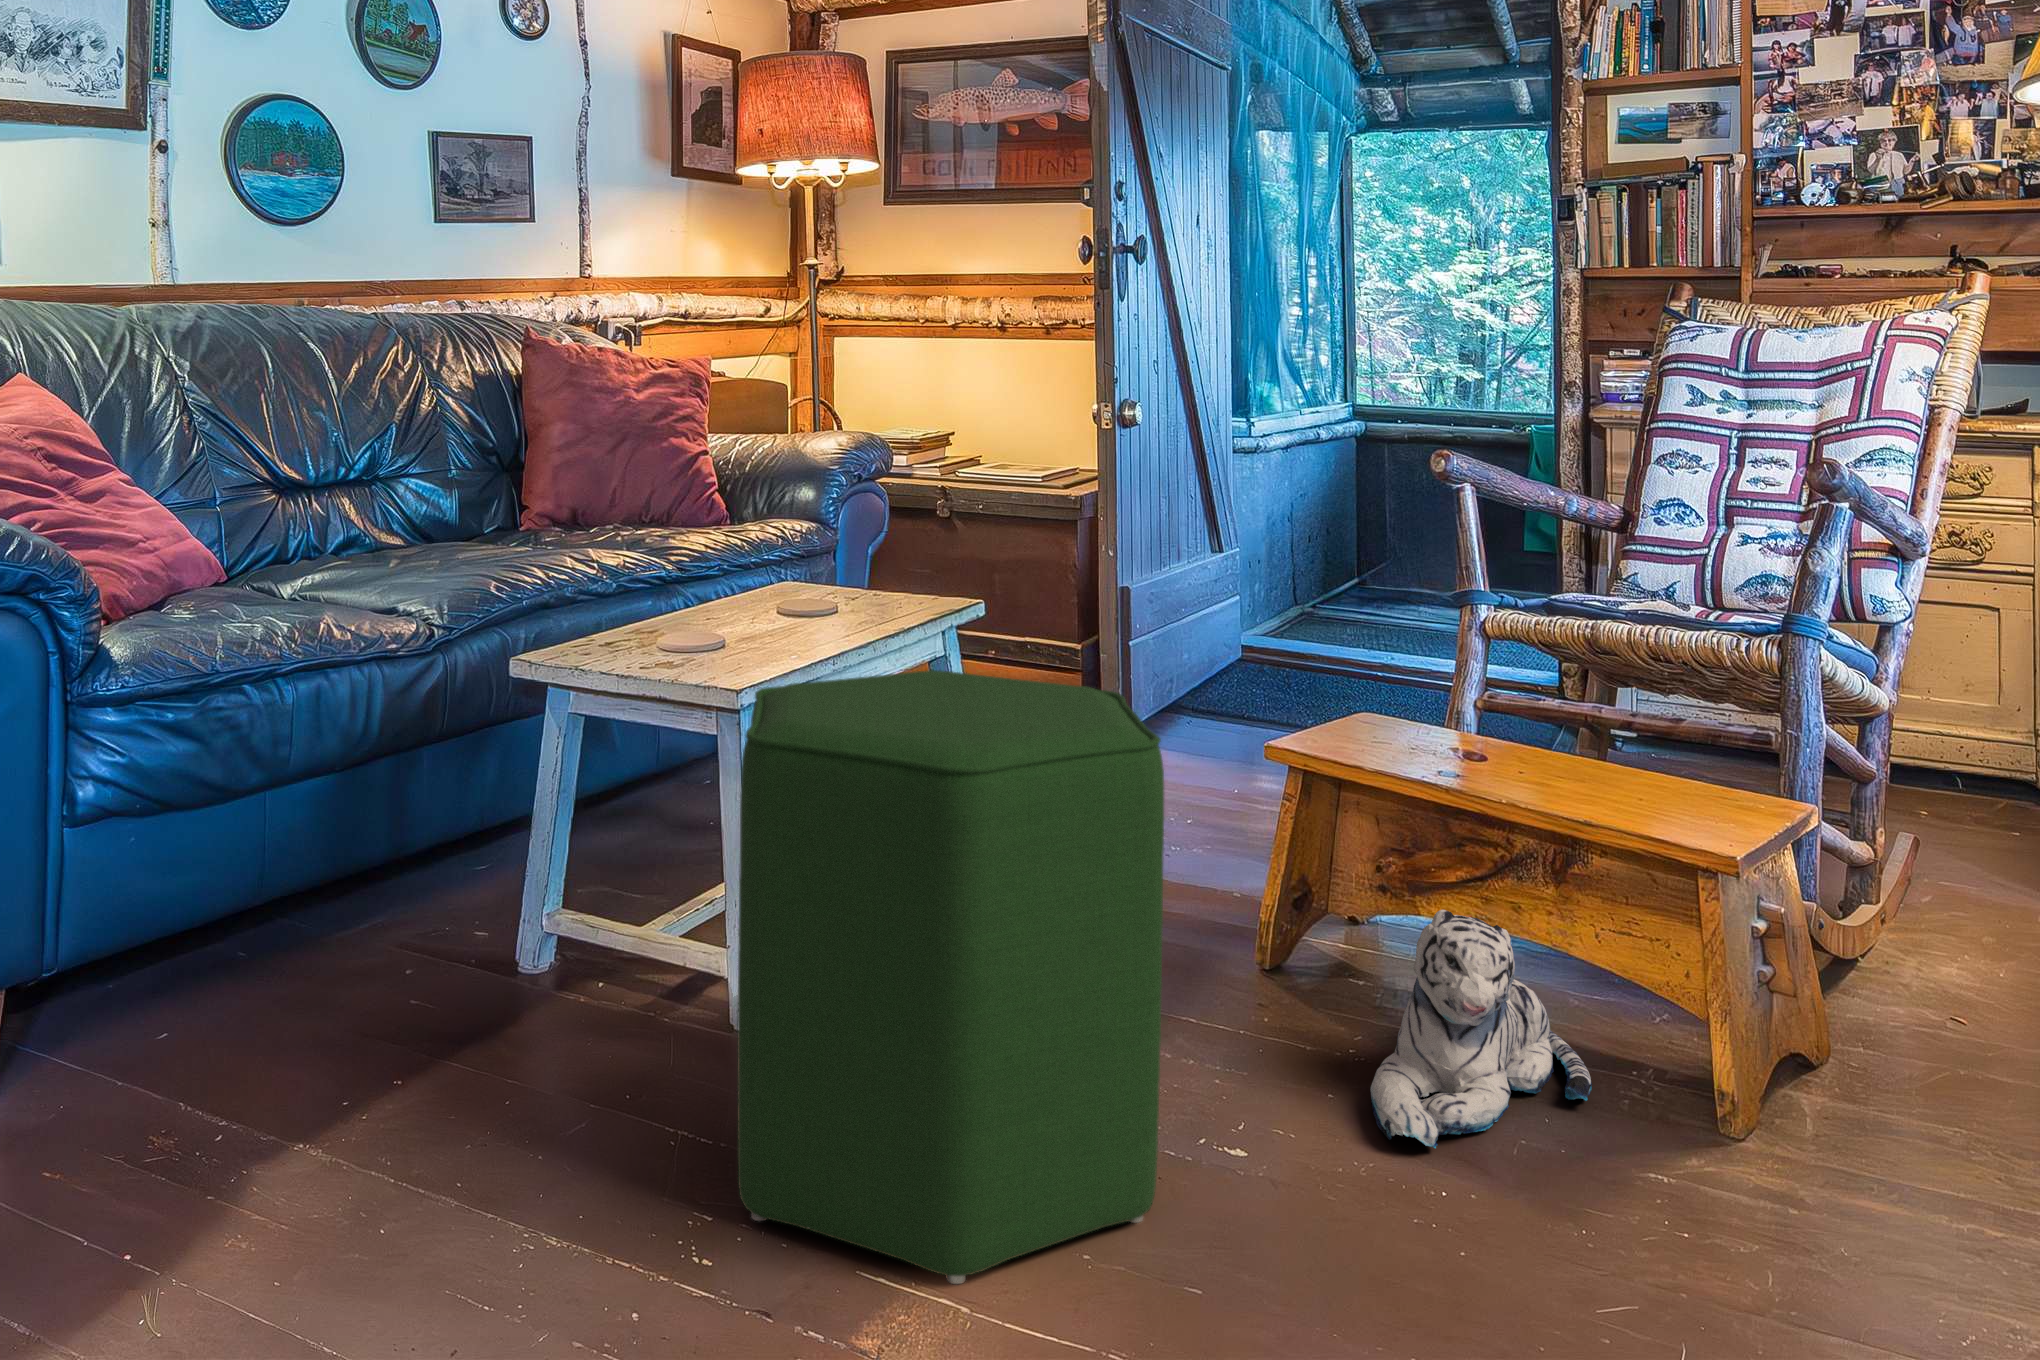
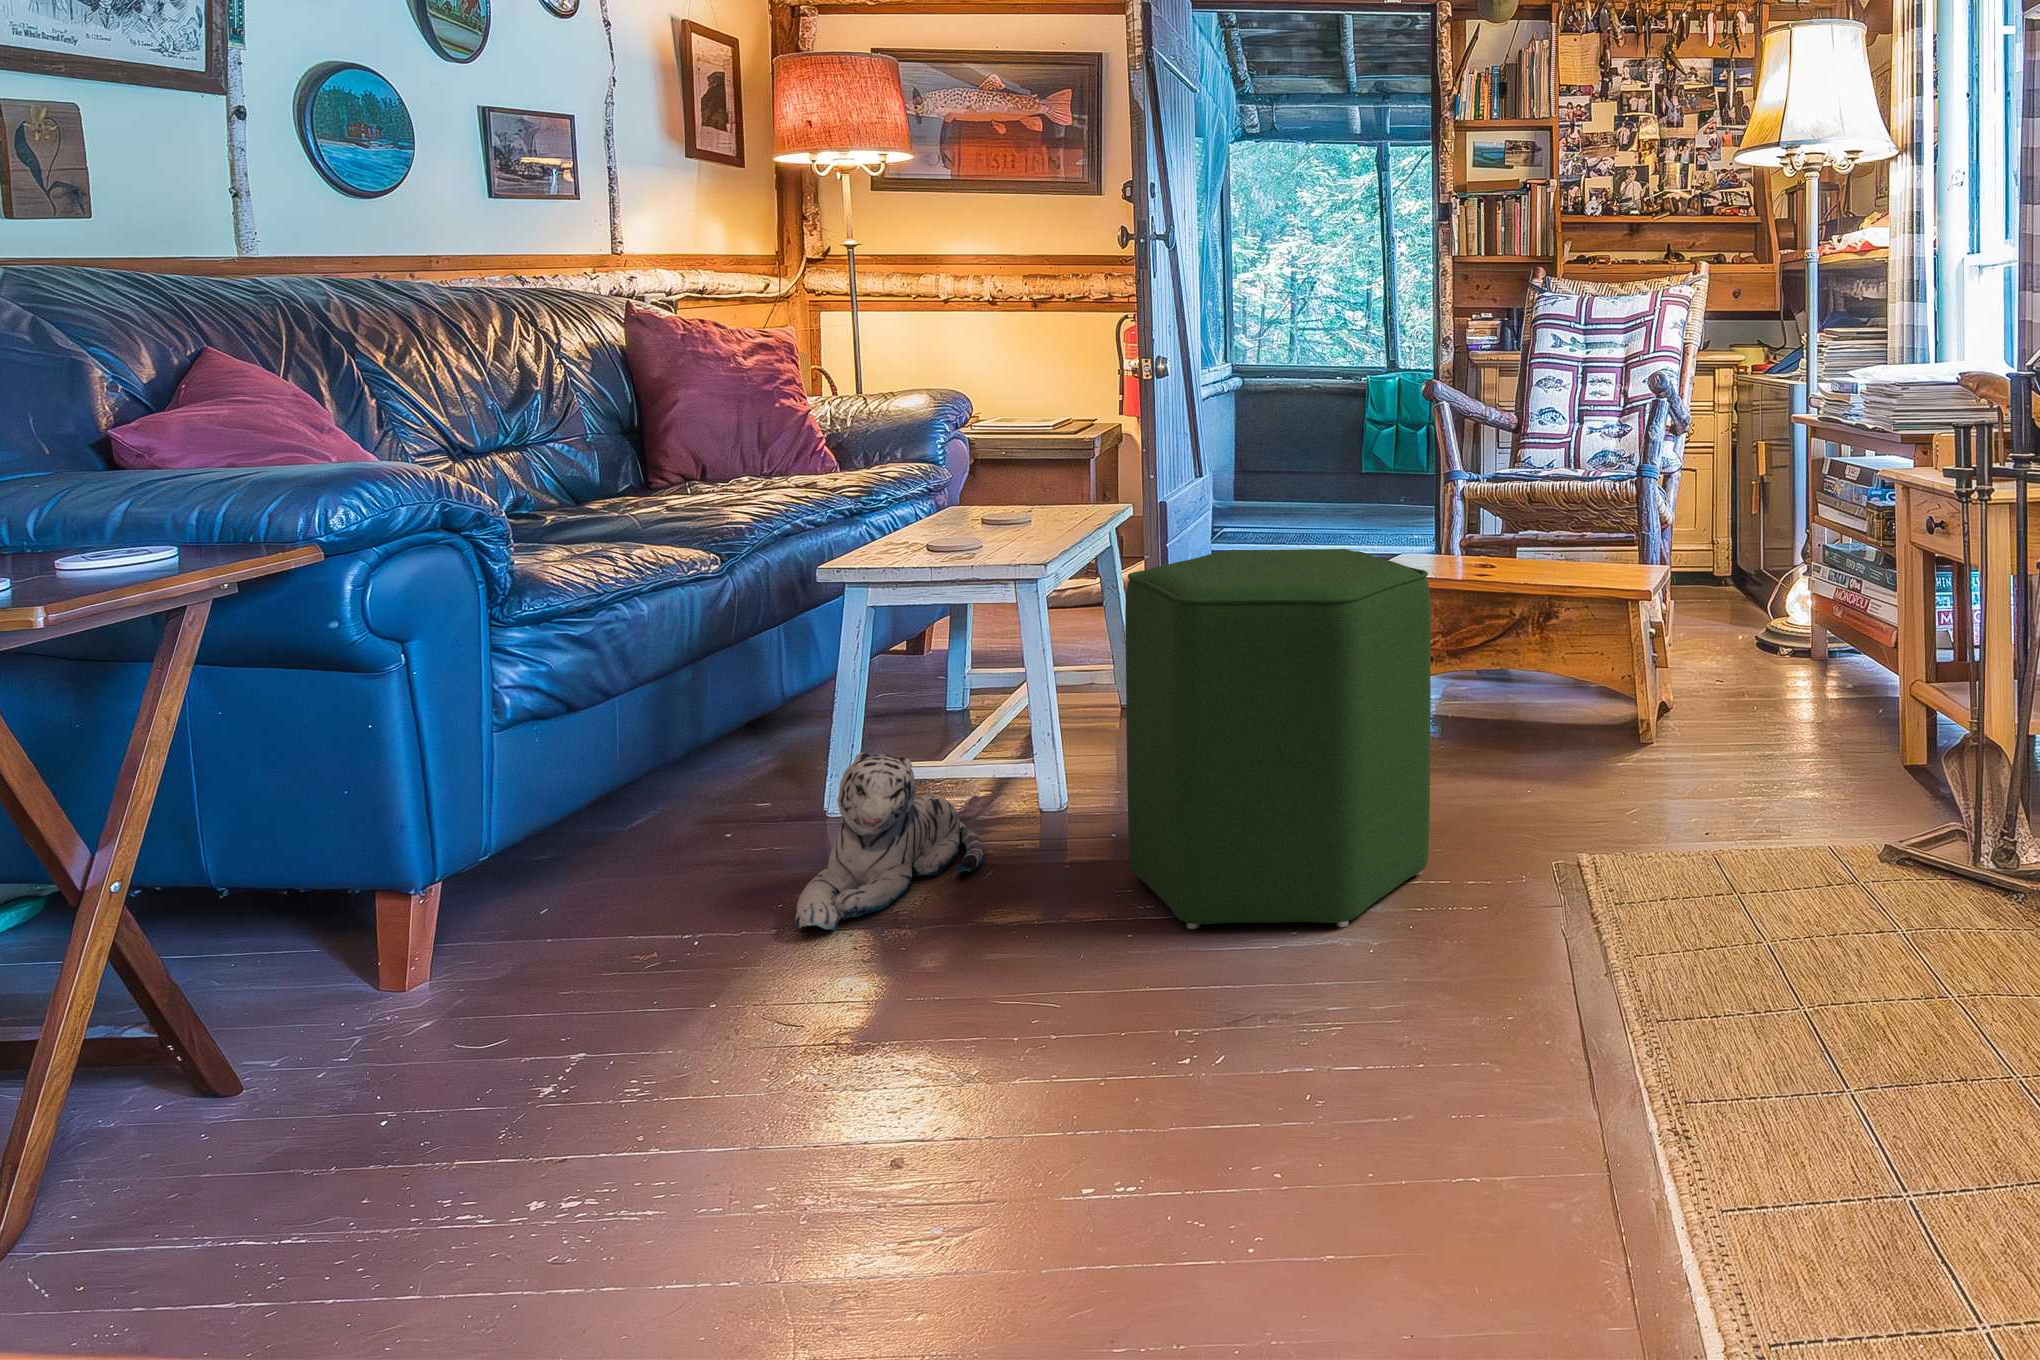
plush toy: present [1370,910,1592,1148] -> present [795,753,985,931]

